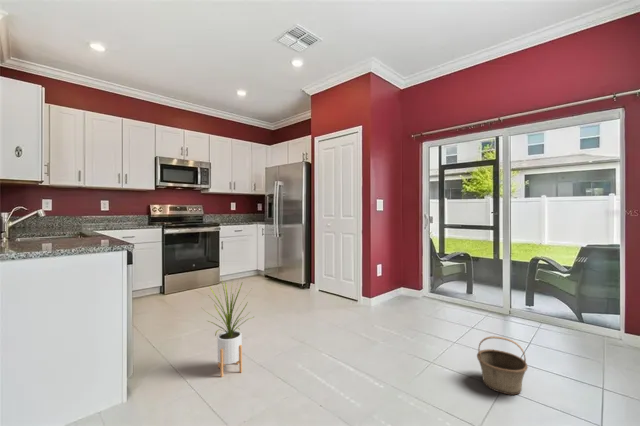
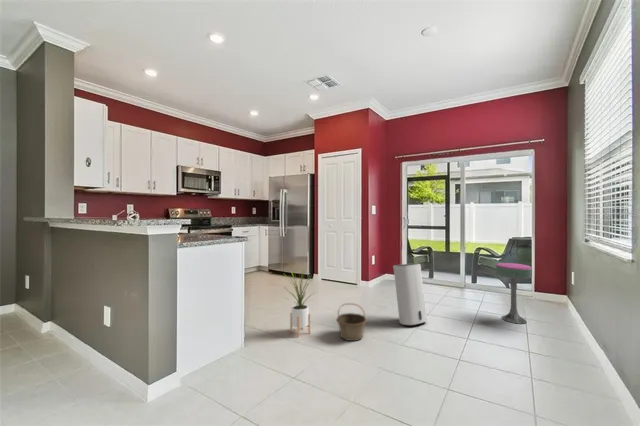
air purifier: none [371,281,420,374] -> present [393,263,427,325]
bar stool: none [540,286,604,390] -> present [496,263,532,324]
basket: present [477,336,528,395] -> present [337,304,366,341]

